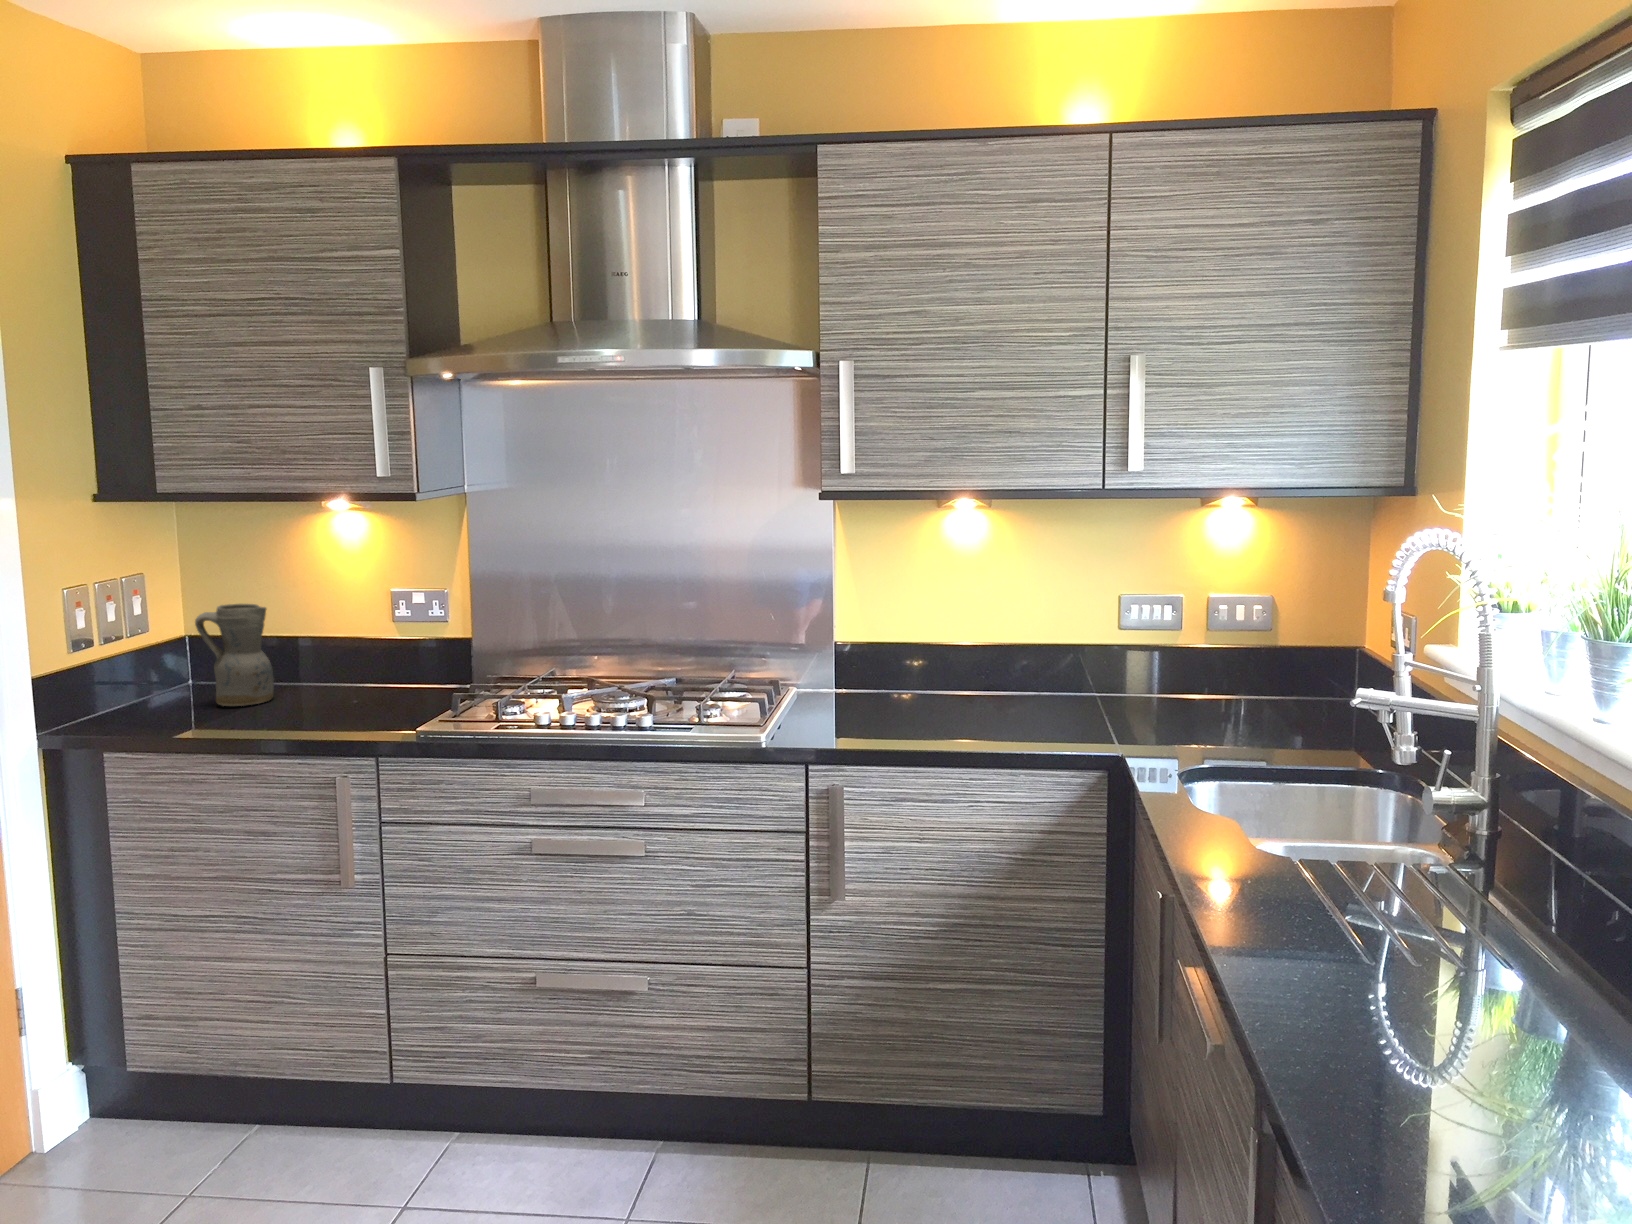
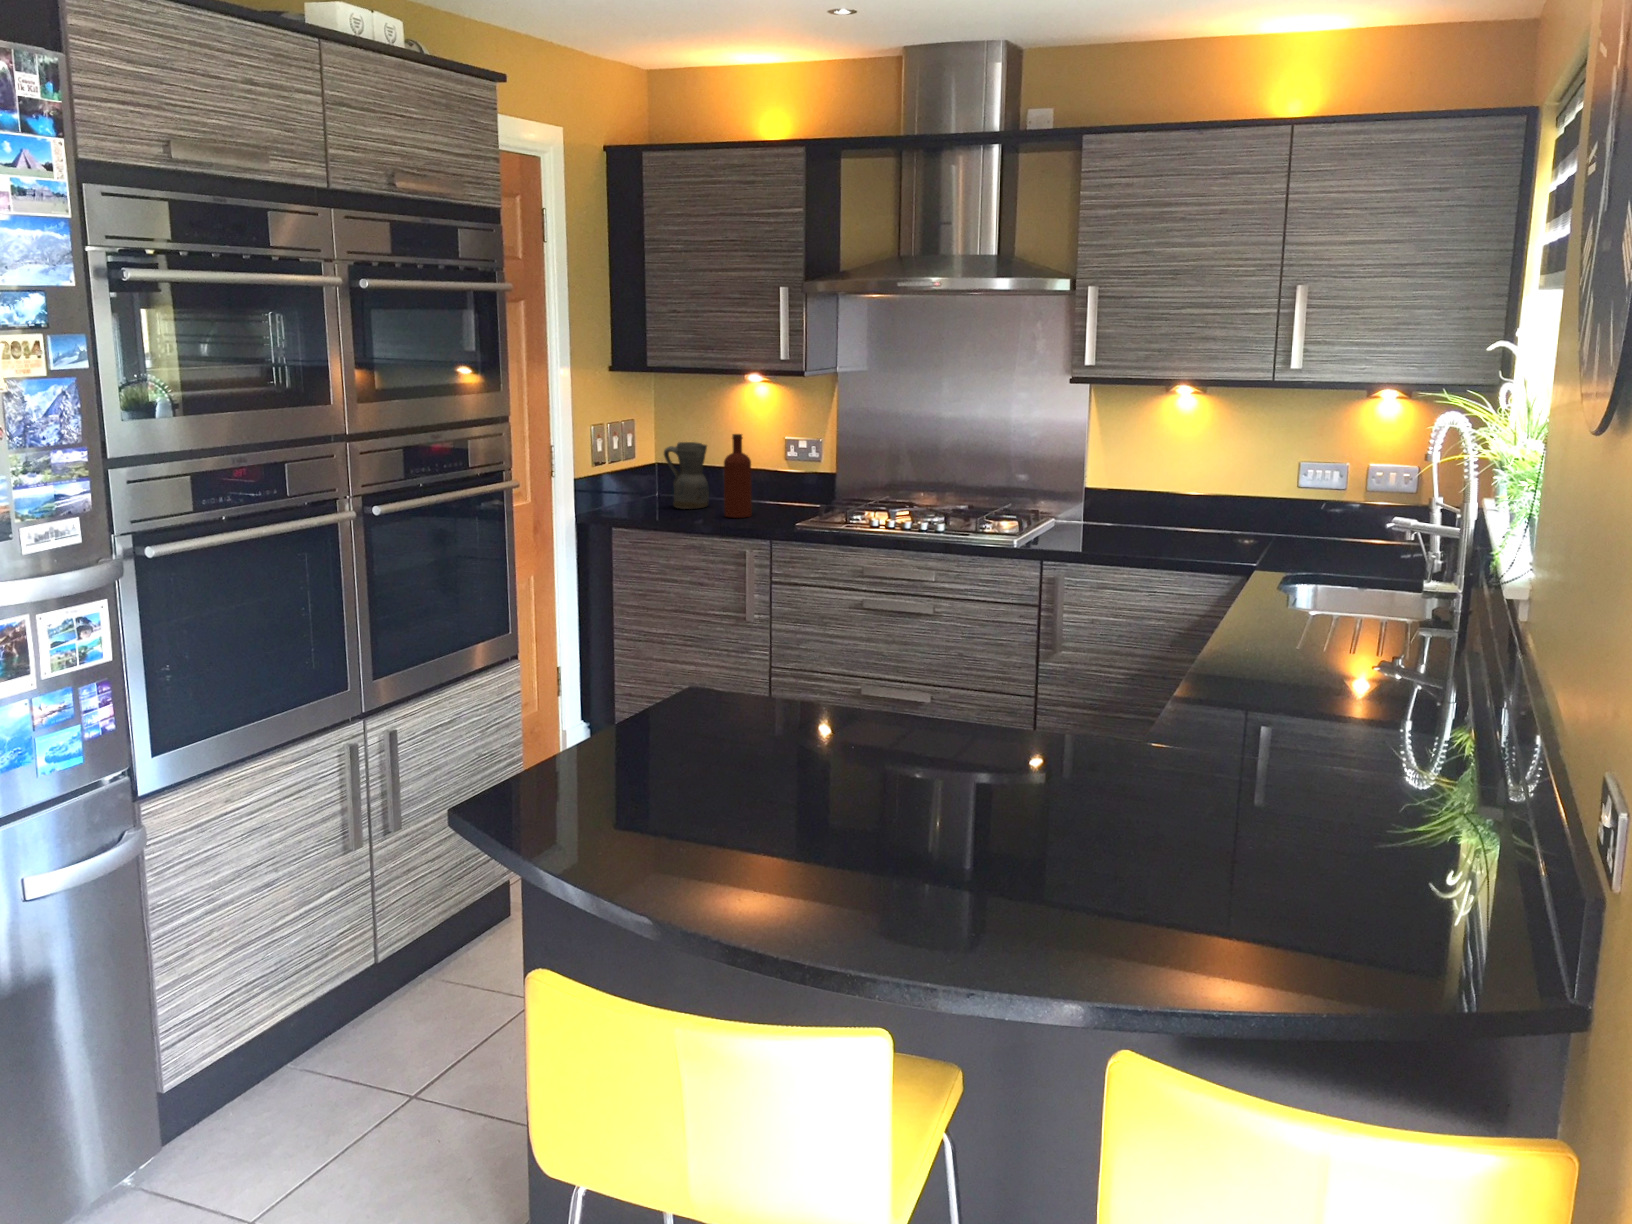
bottle: none [293,591,344,720] -> present [724,434,752,518]

